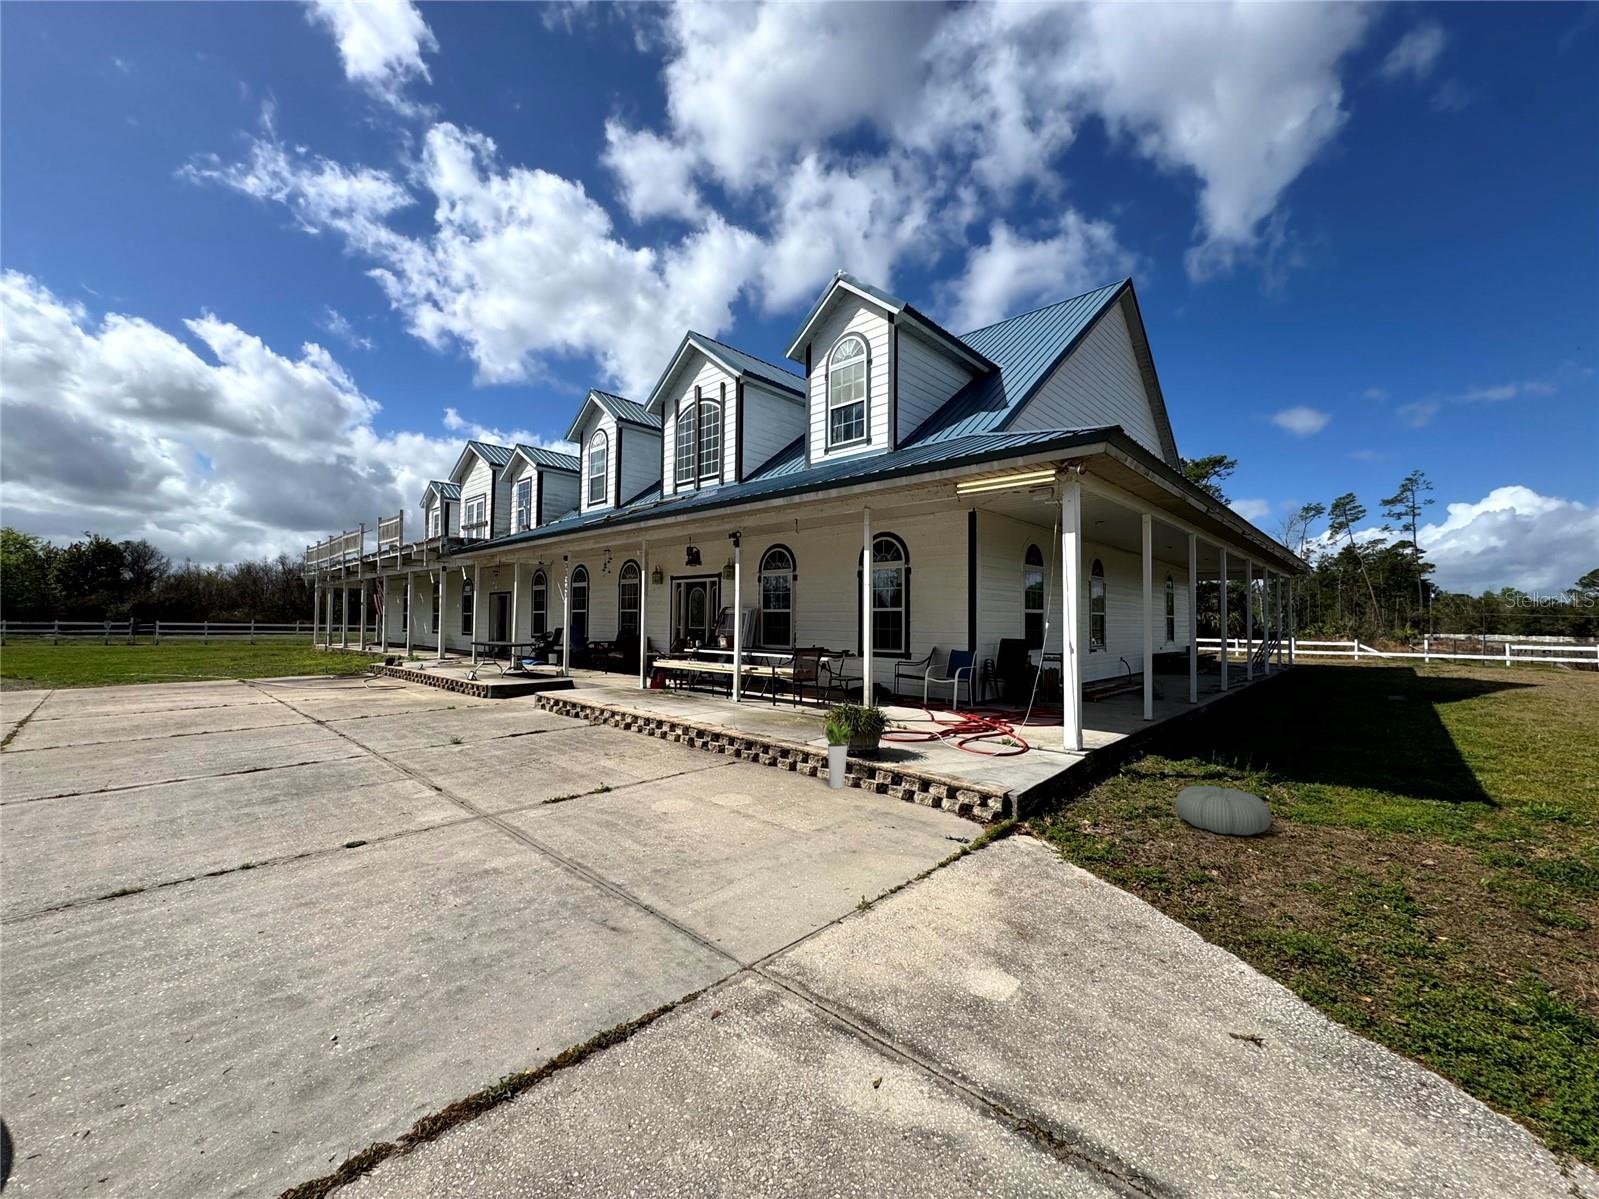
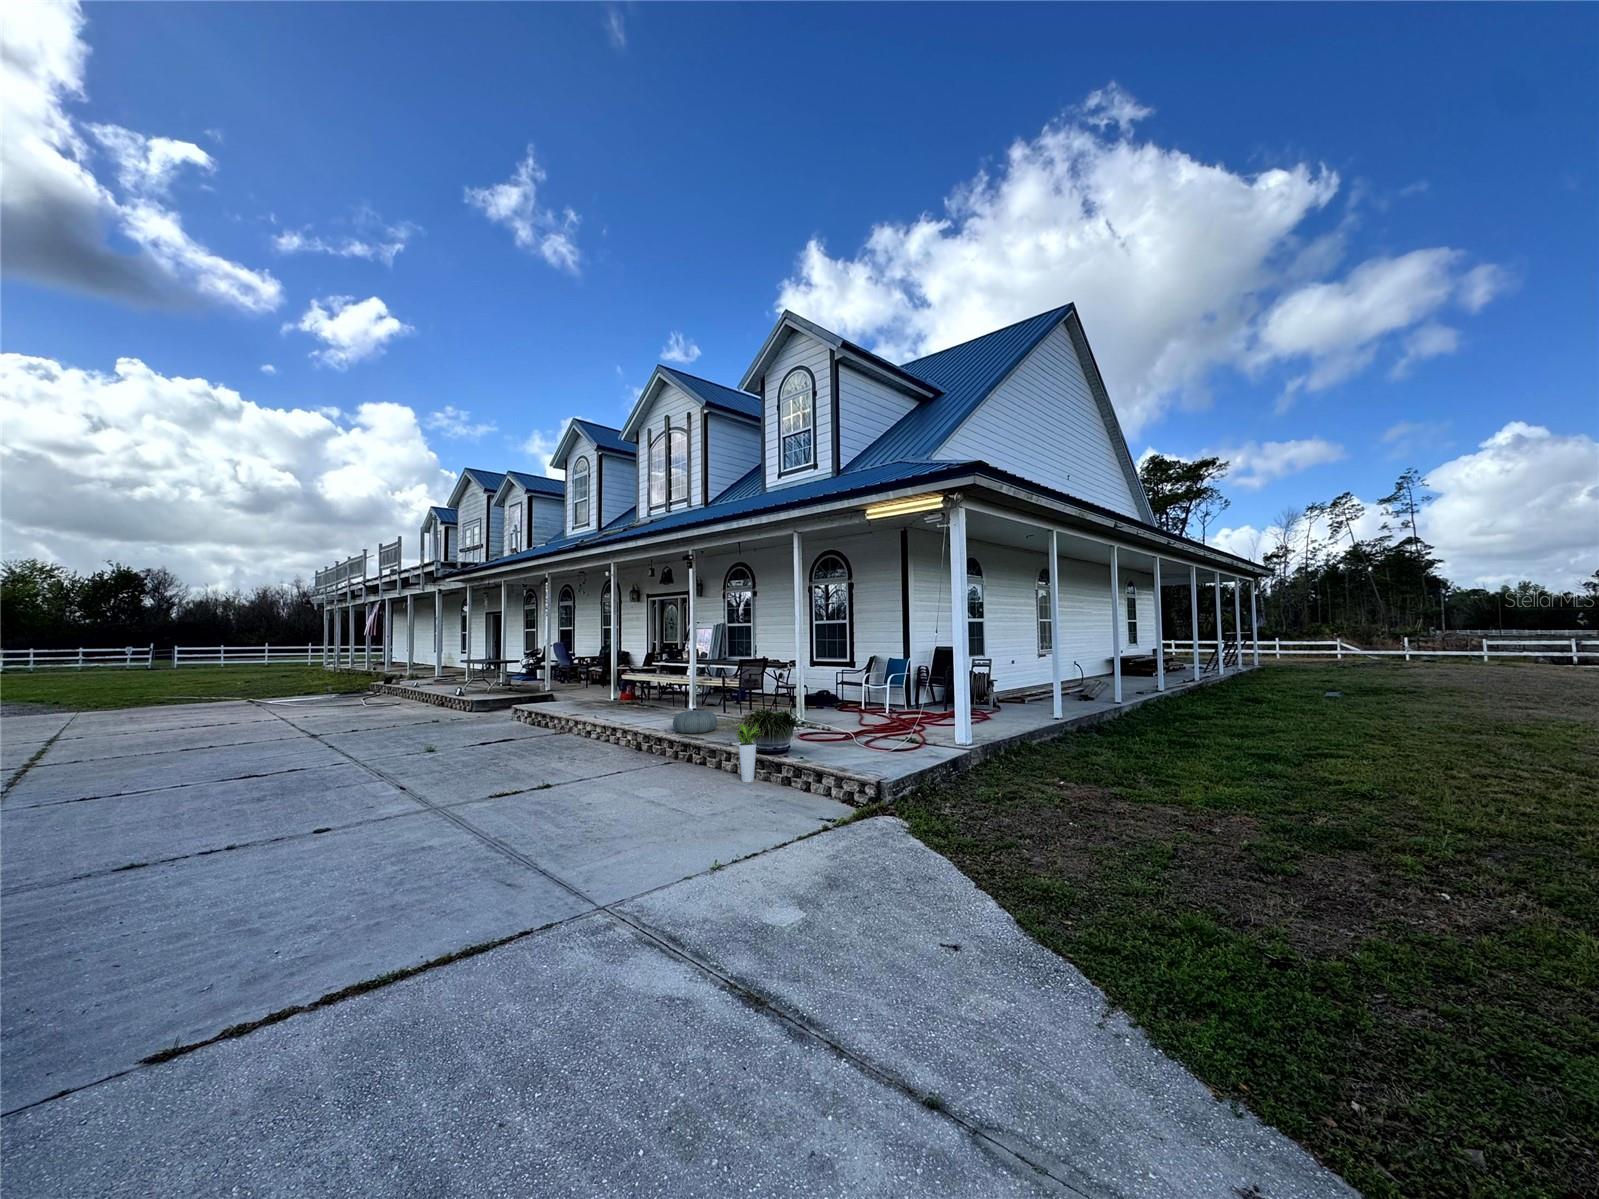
pouf: present [1176,786,1271,835] -> present [673,711,717,734]

